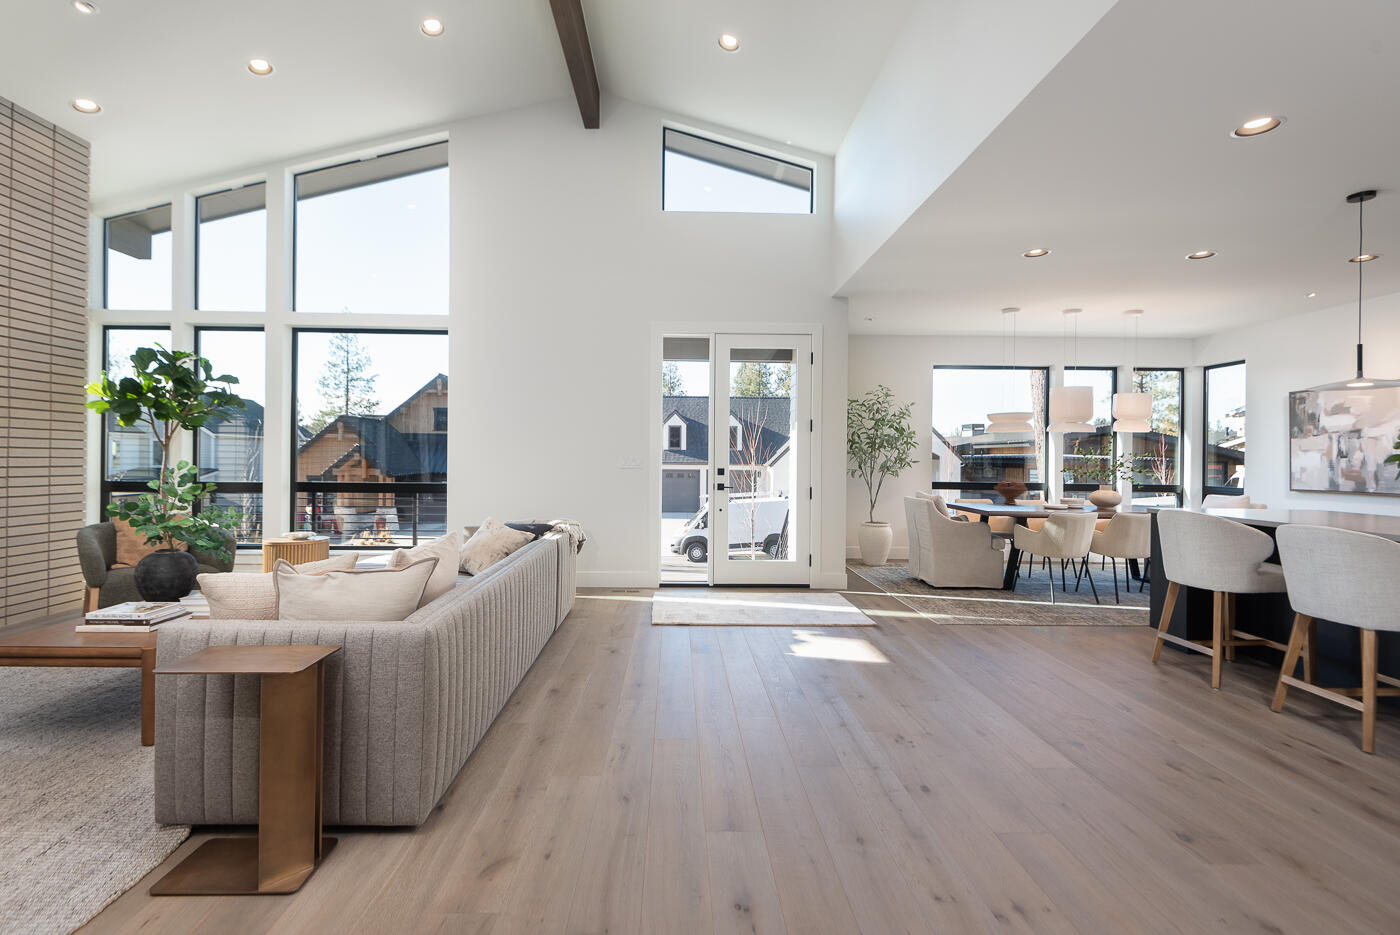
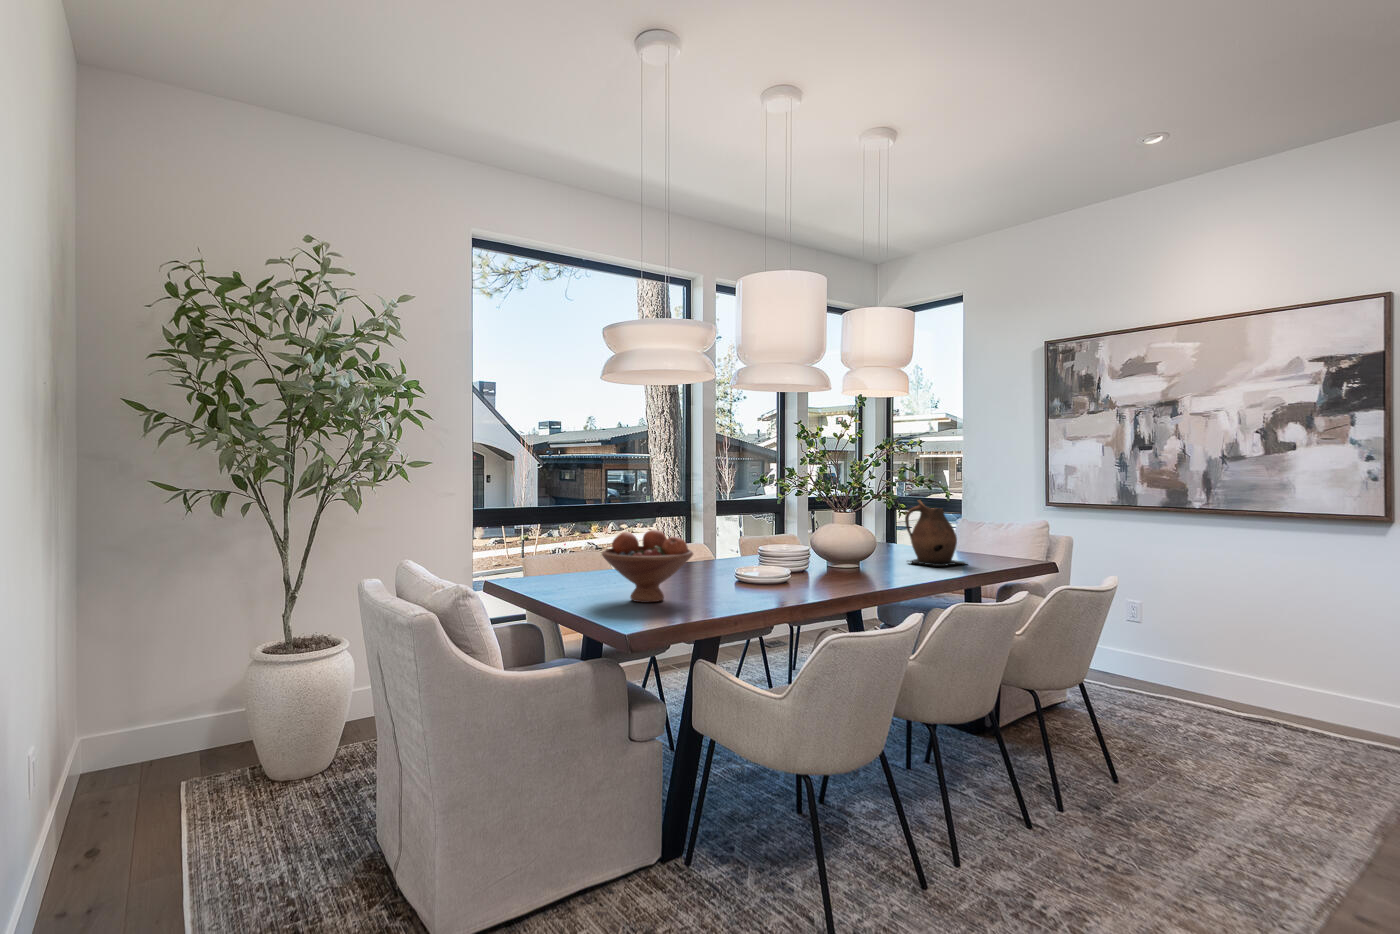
ceramic pitcher: none [1147,478,1180,509] -> present [905,500,967,566]

